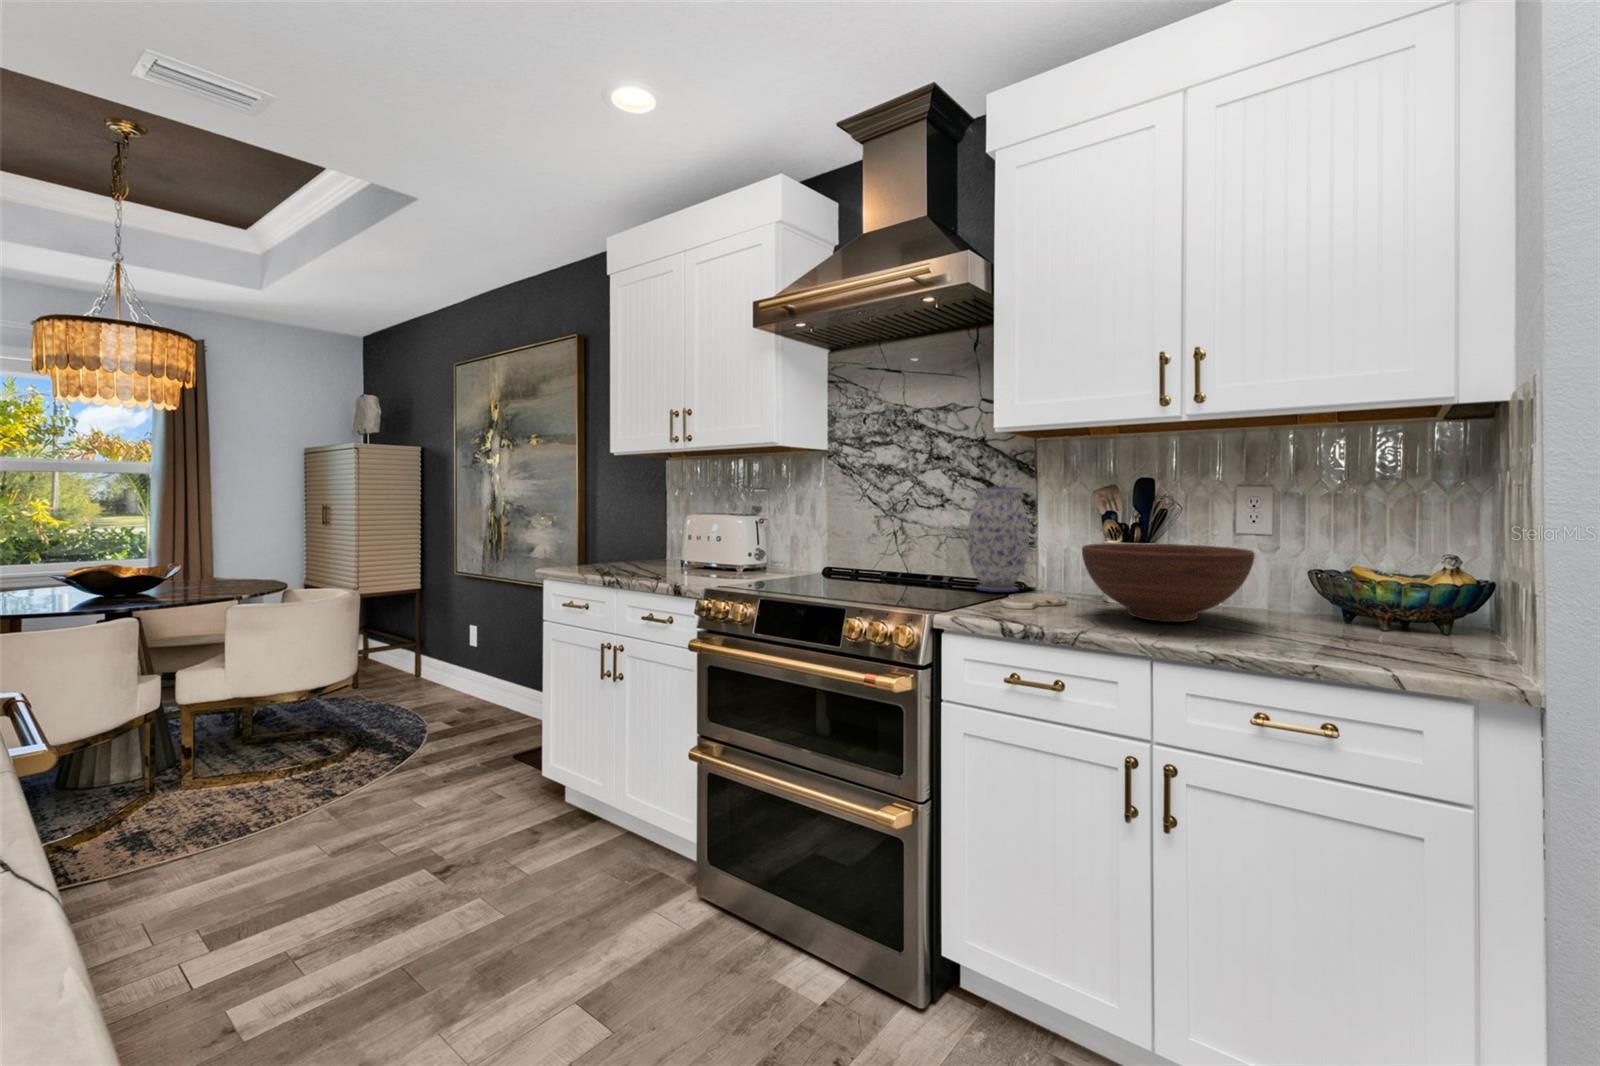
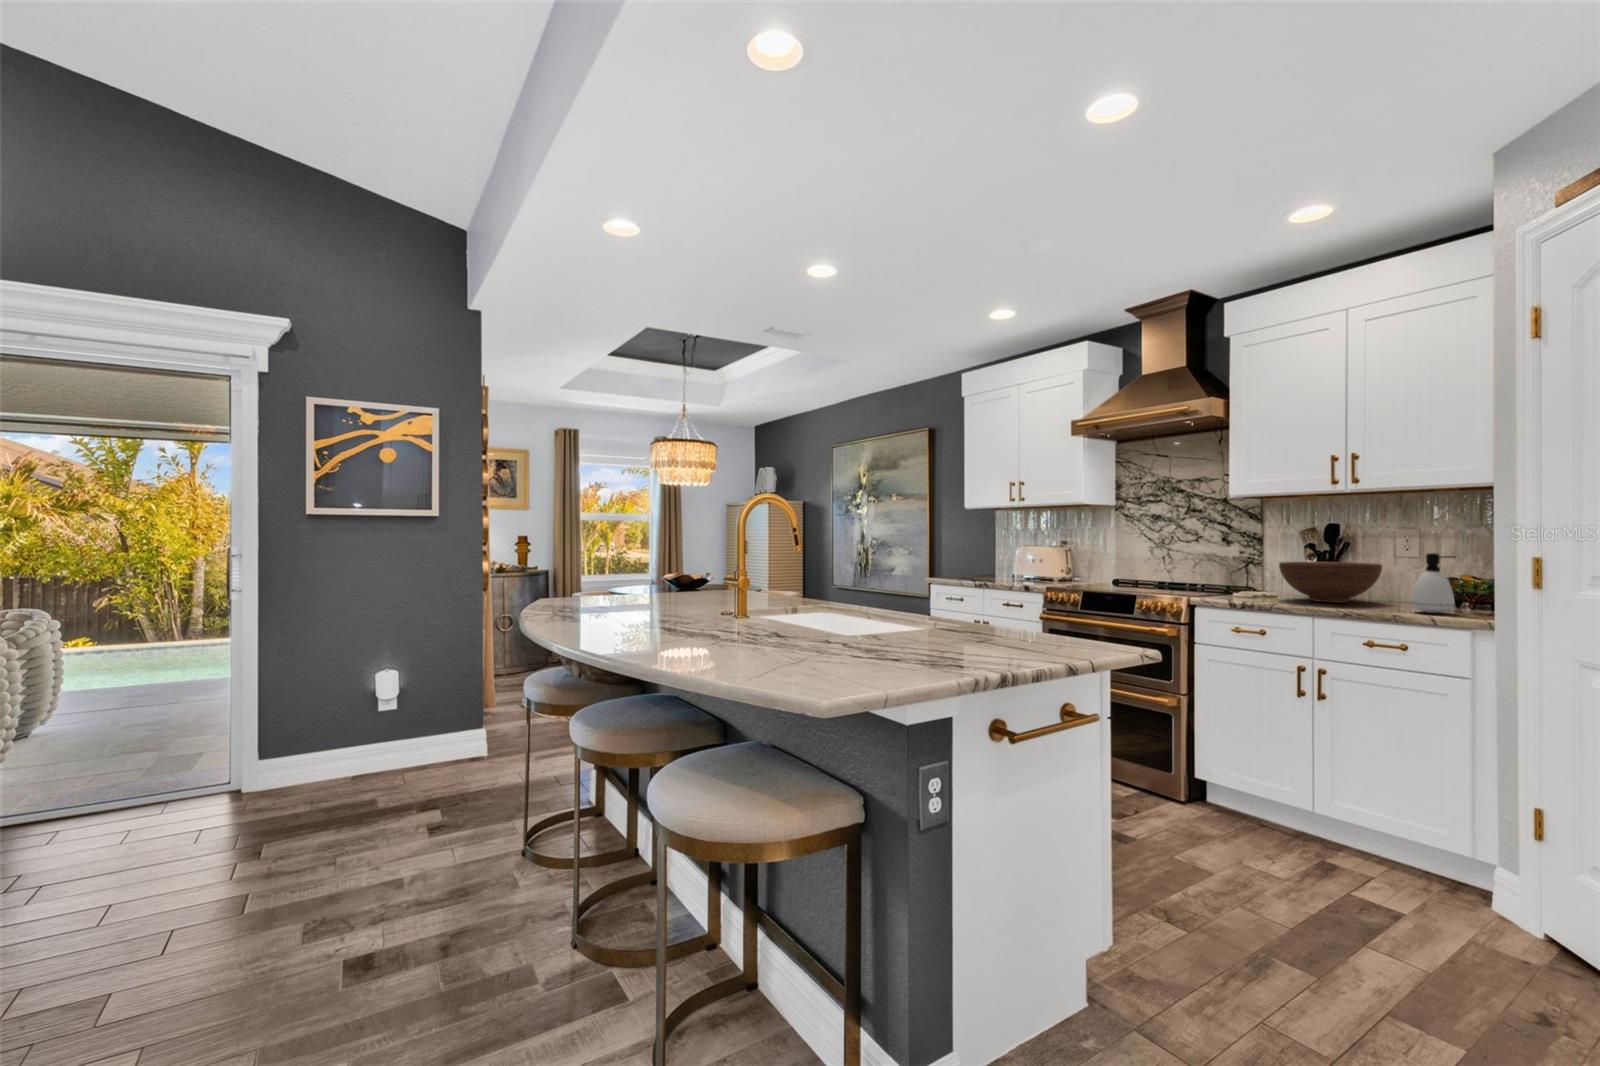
vase: present [968,487,1029,592] -> none [1213,530,1254,592]
soap dispenser: none [1334,533,1424,653] -> present [1412,553,1455,613]

